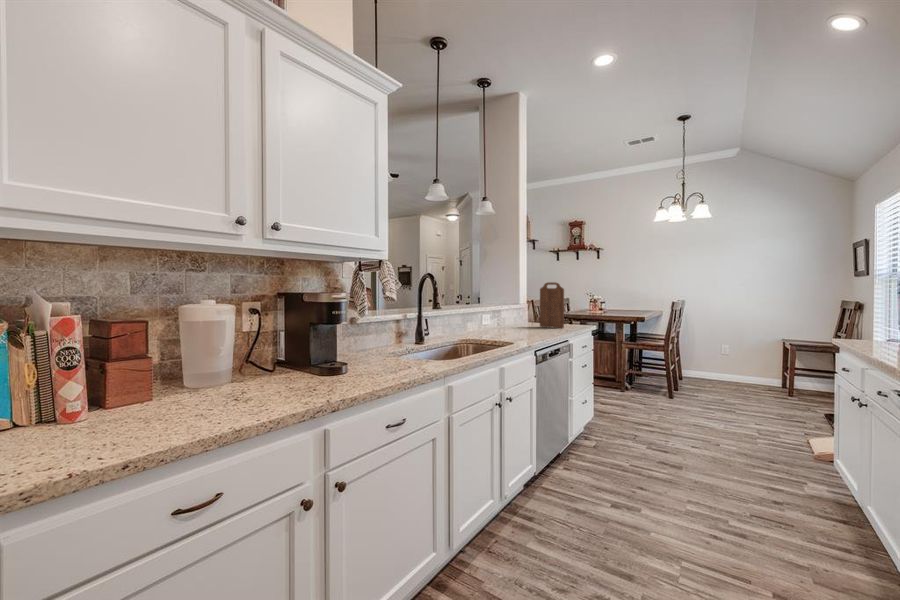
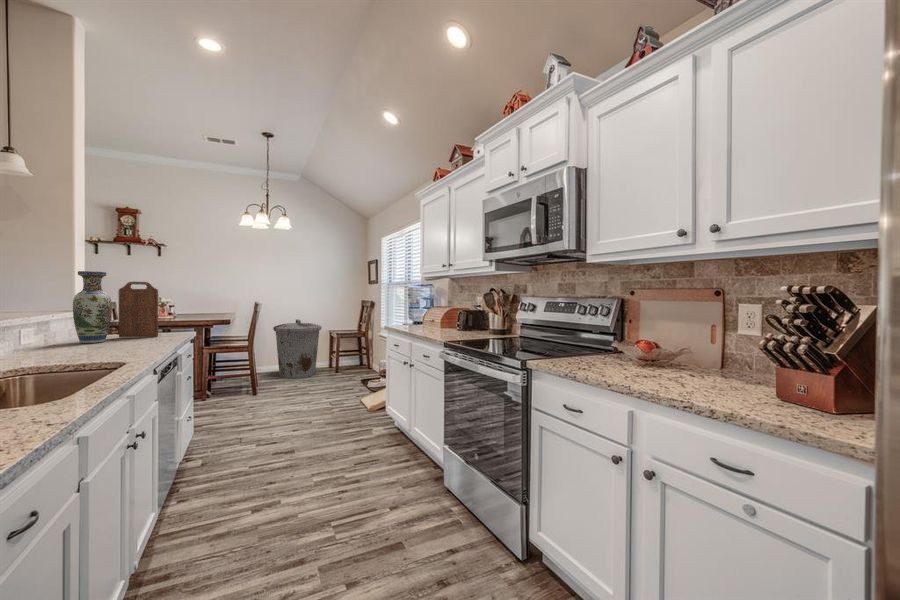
vase: none [511,276,532,329] -> present [73,271,112,343]
trash can: none [702,322,768,393] -> present [273,319,322,378]

